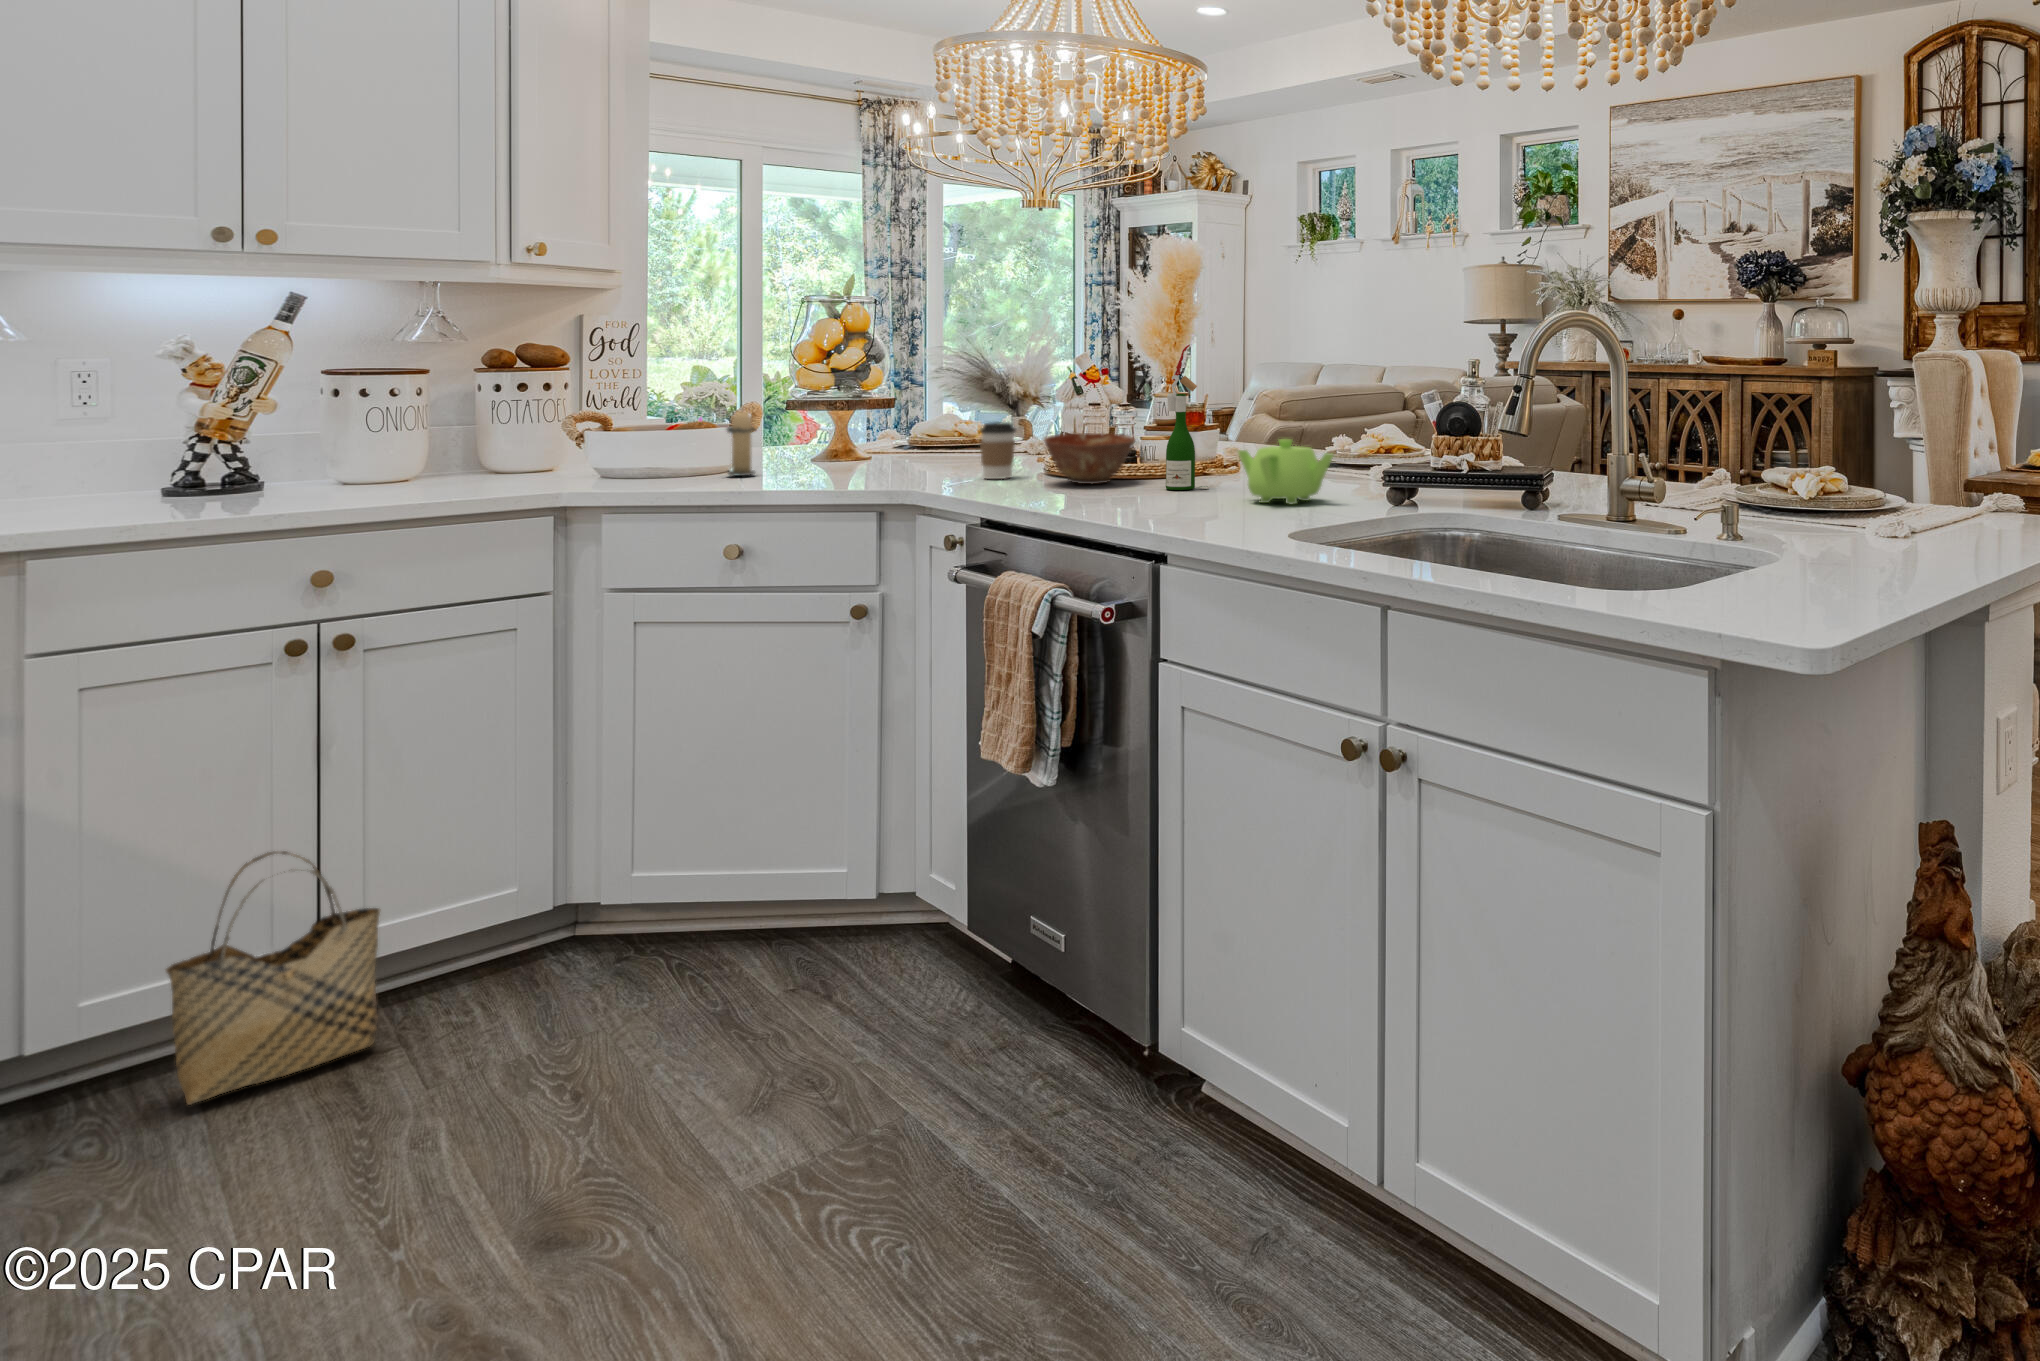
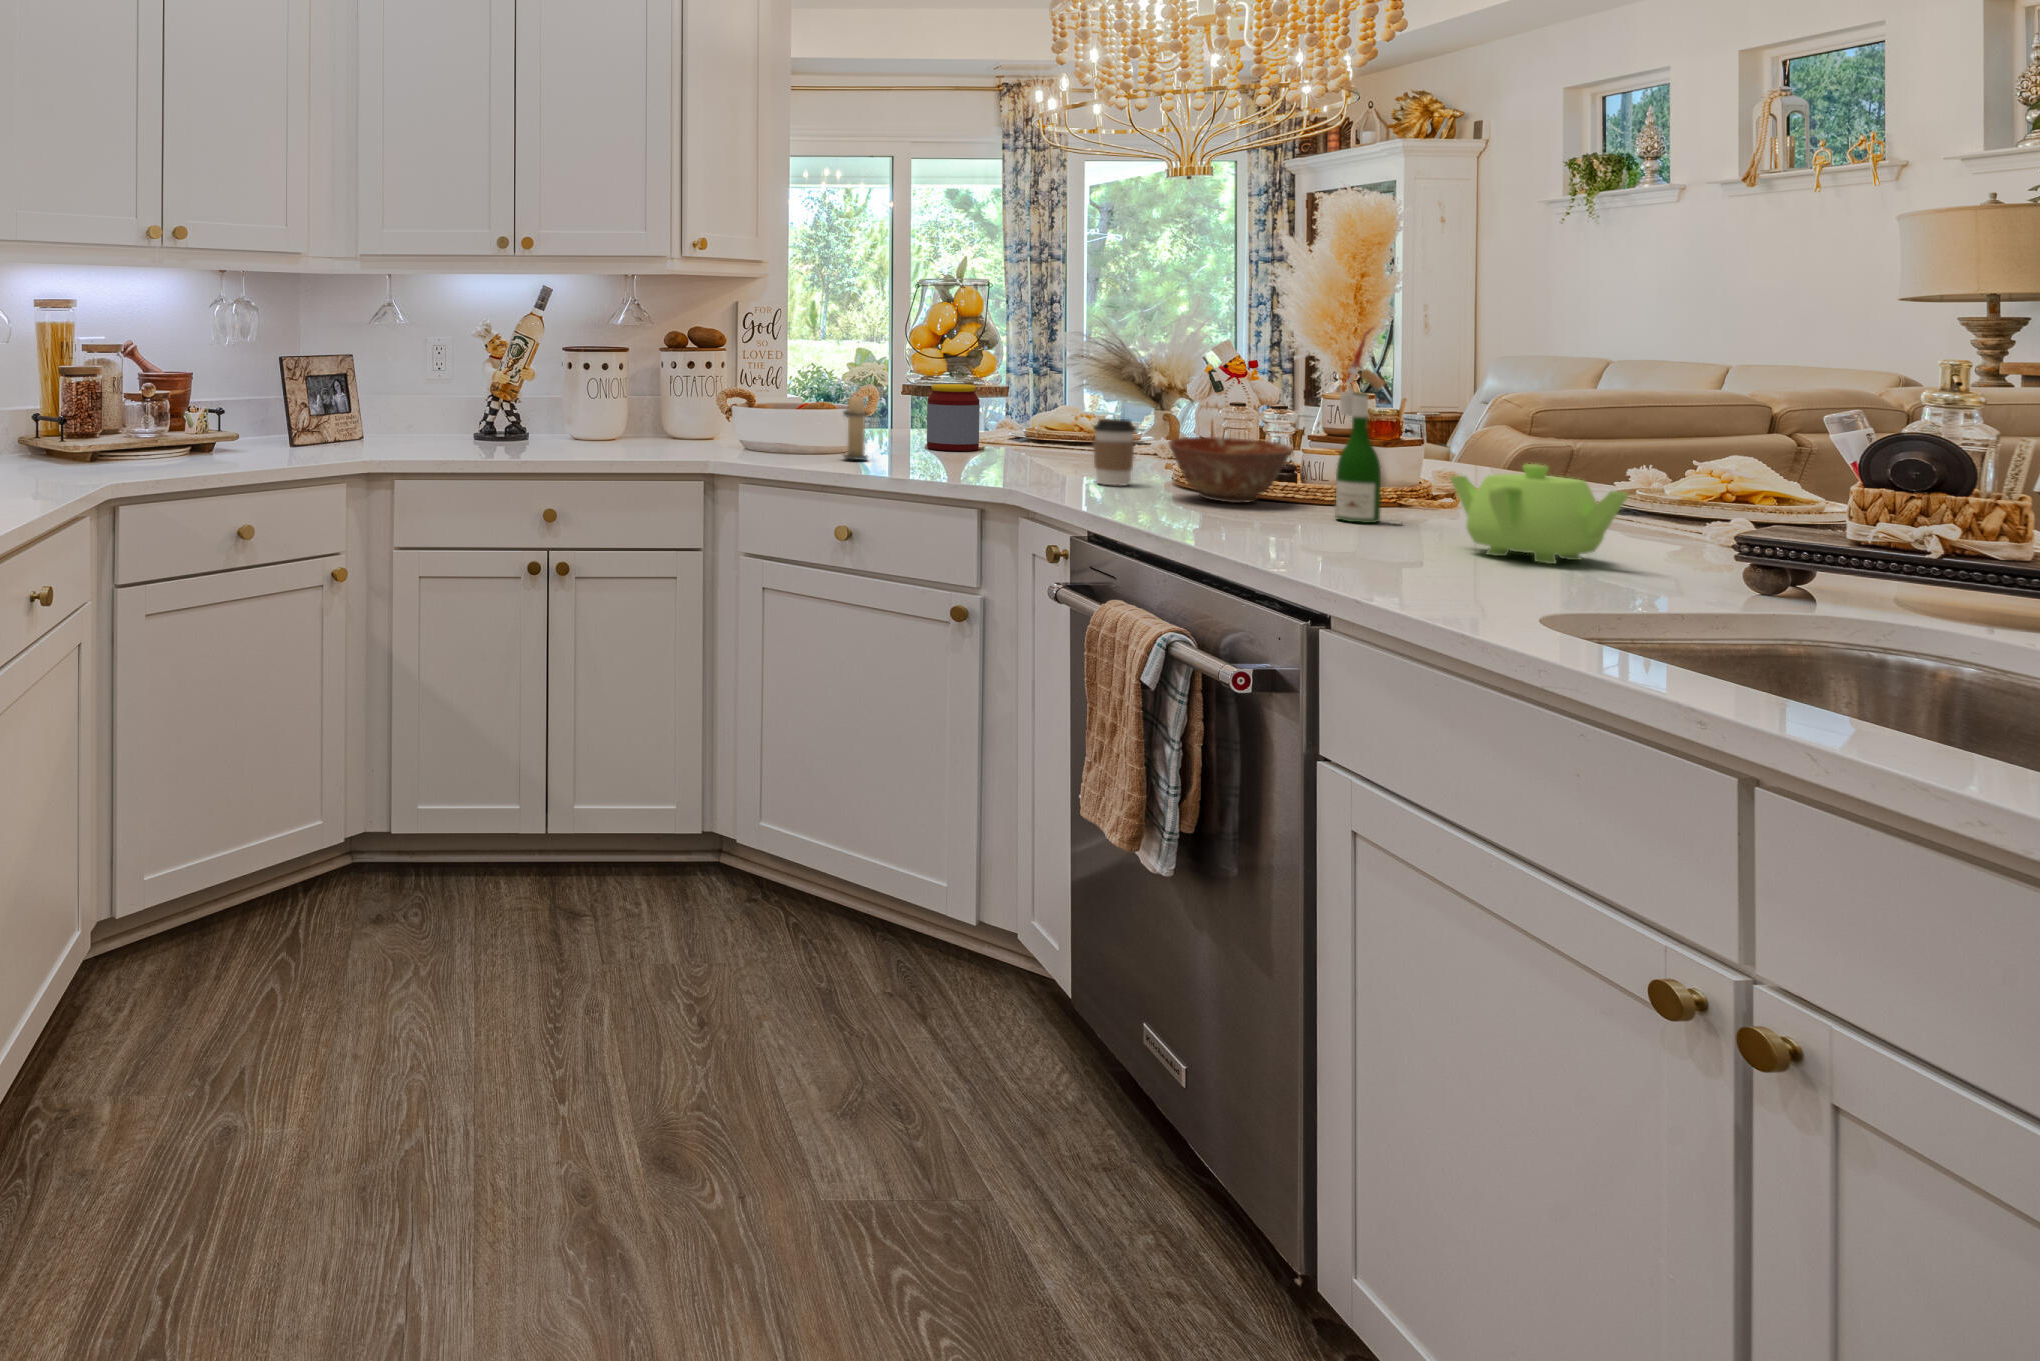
jar: none [814,397,867,461] -> present [927,384,980,451]
woven basket: present [166,851,380,1105] -> none [453,735,578,919]

